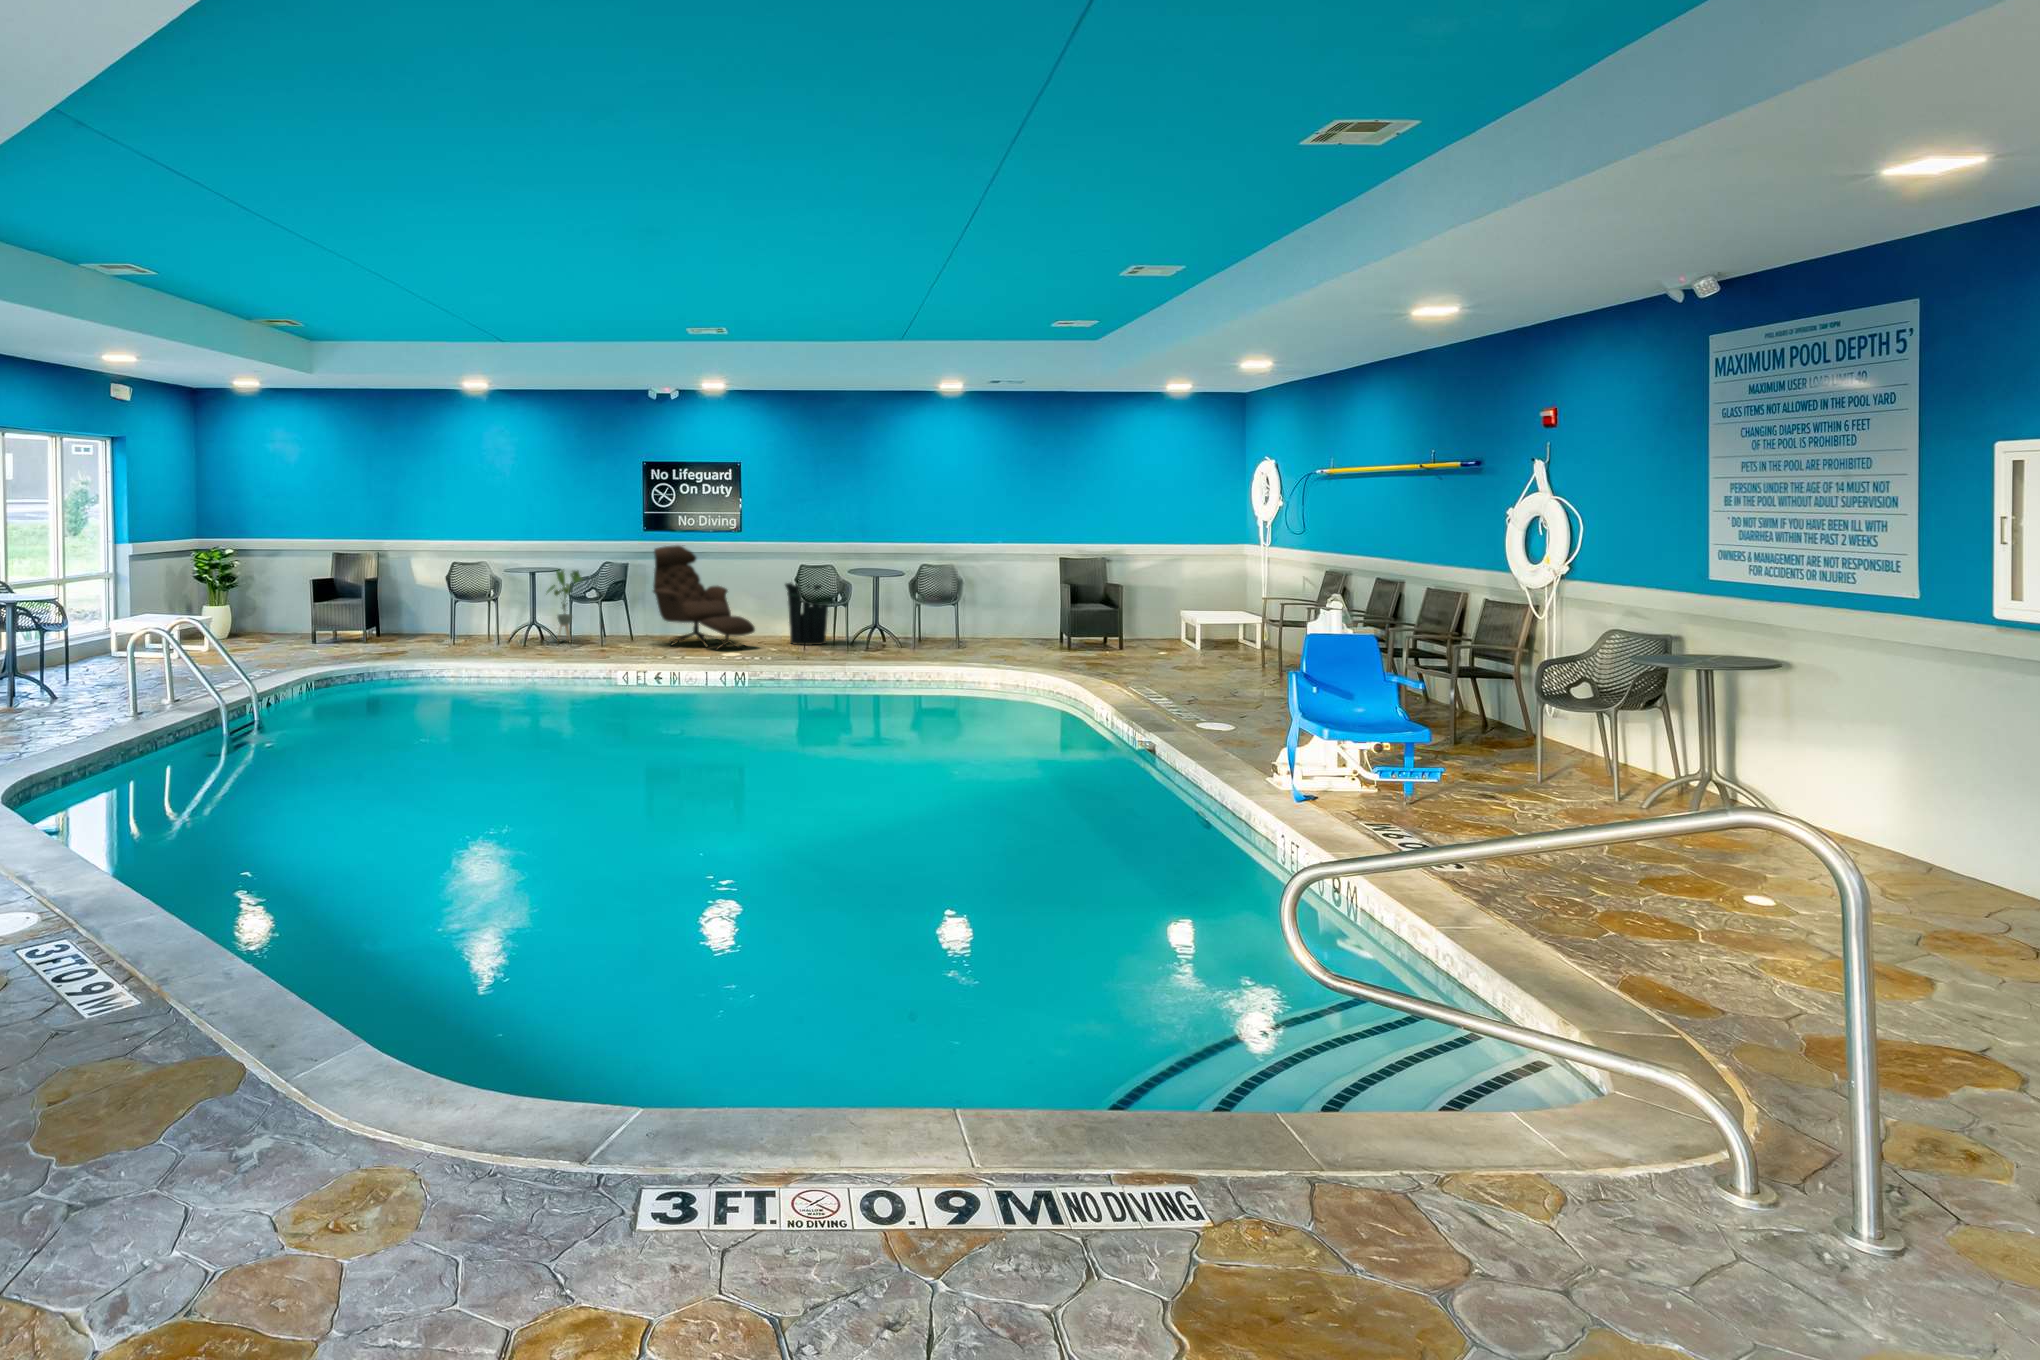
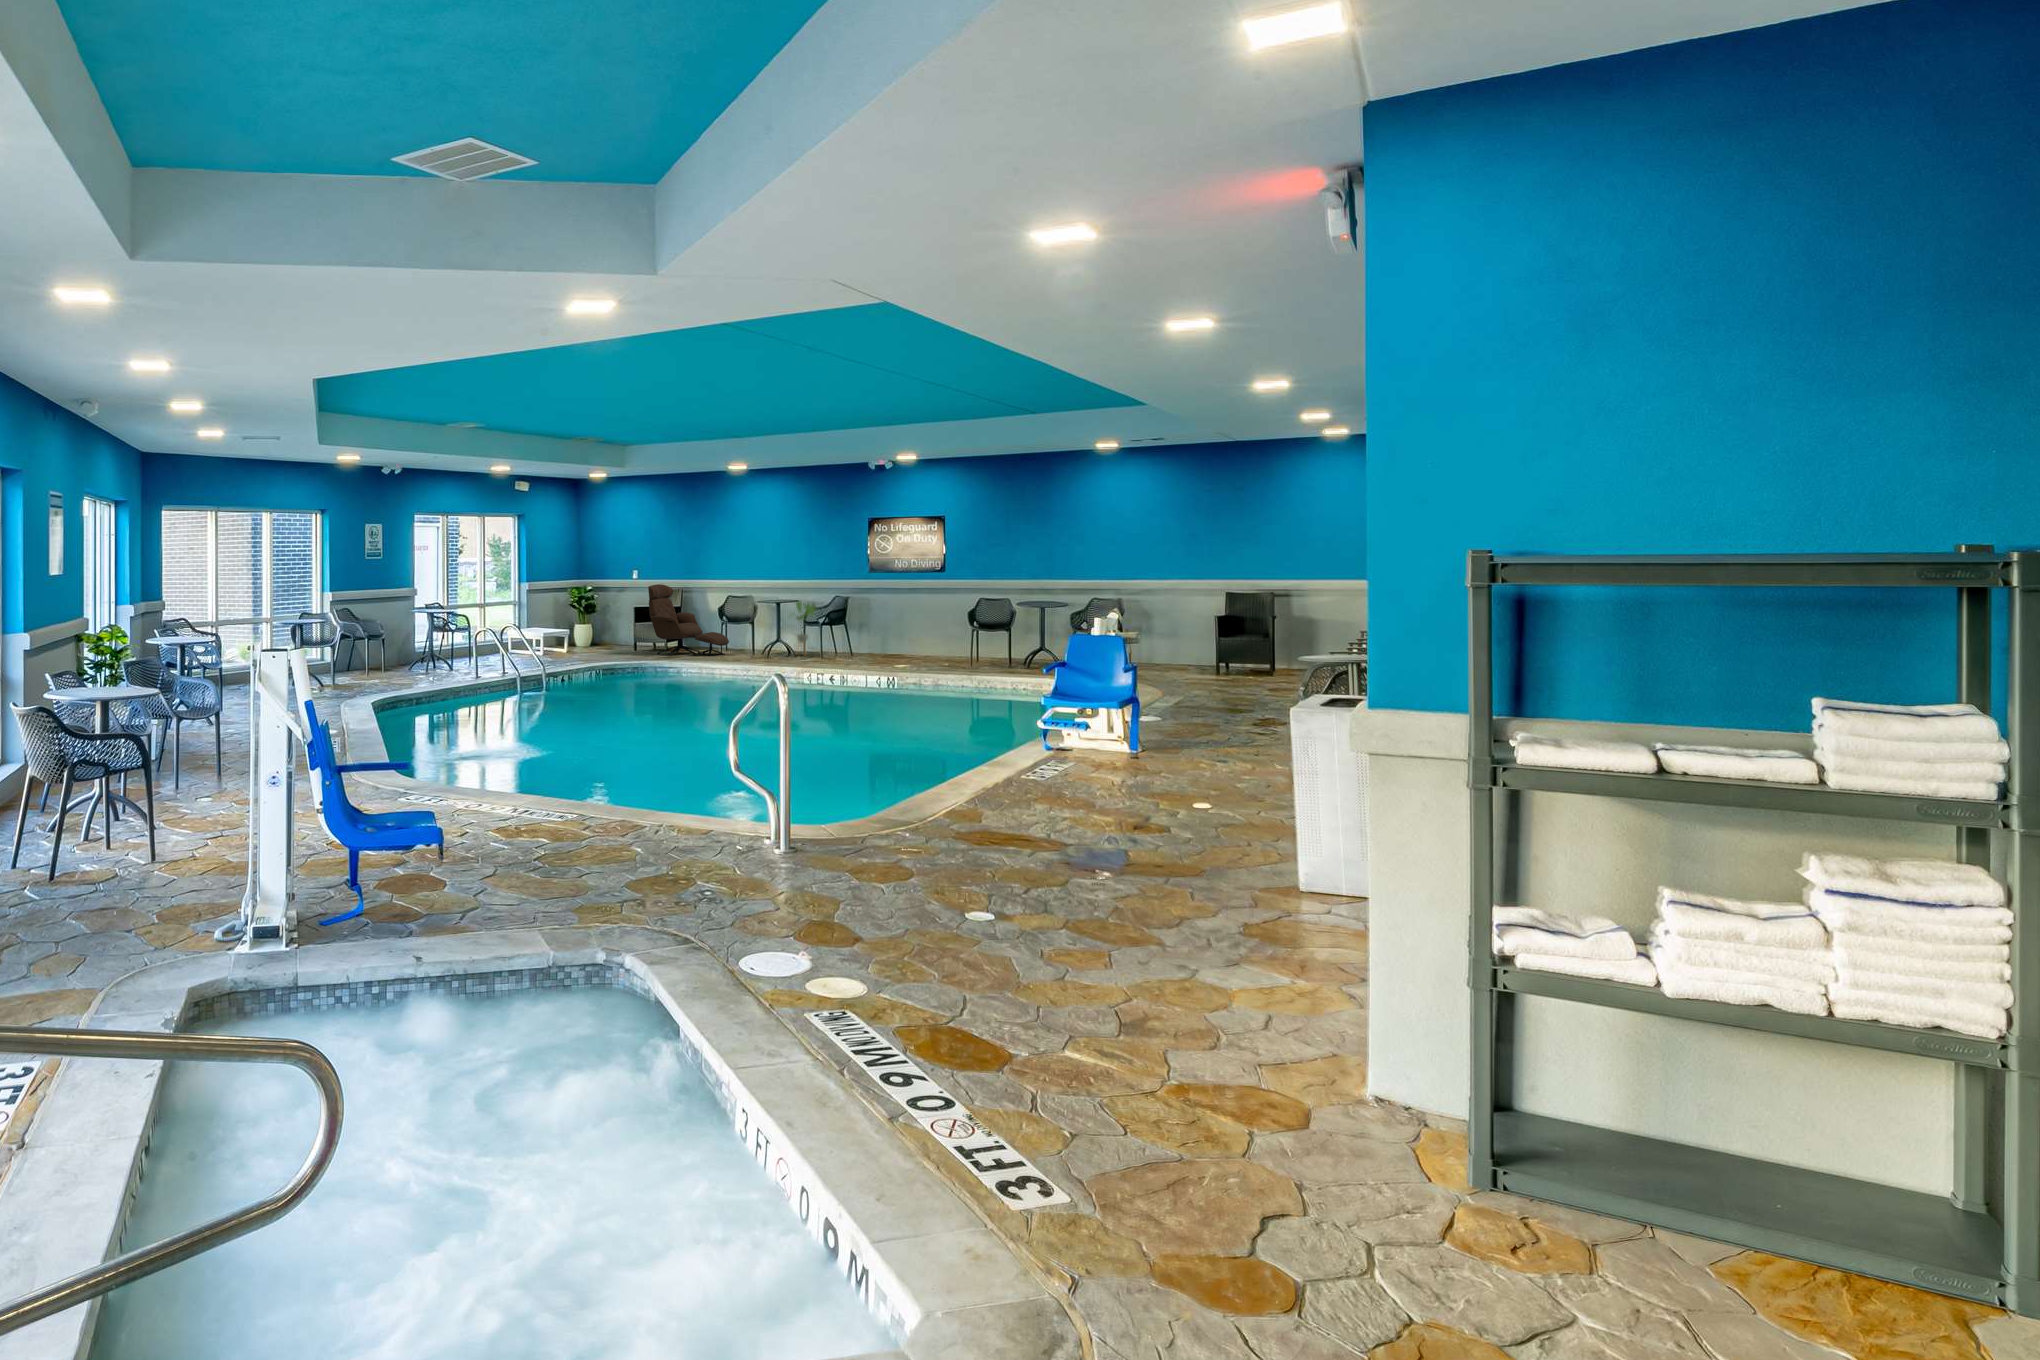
lounge chair: present [653,545,755,649] -> present [648,584,729,656]
waste bin: present [785,583,828,645] -> none [964,611,1005,662]

